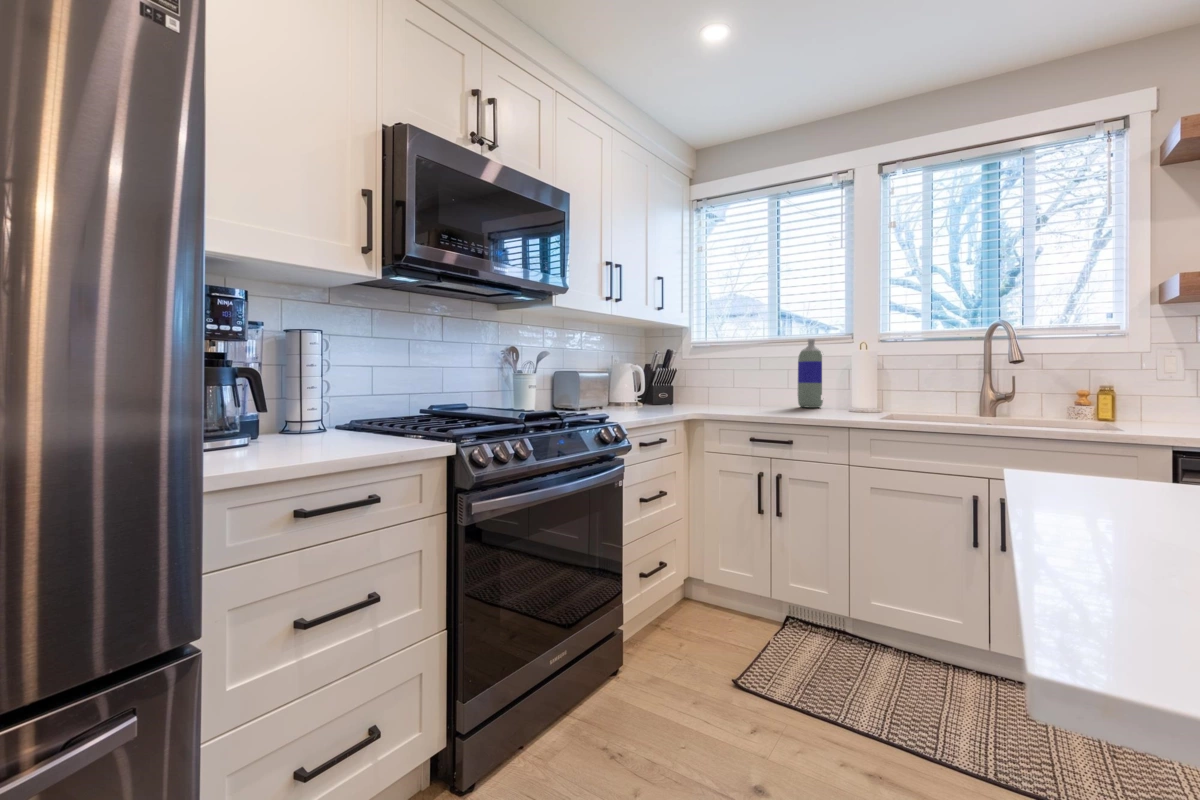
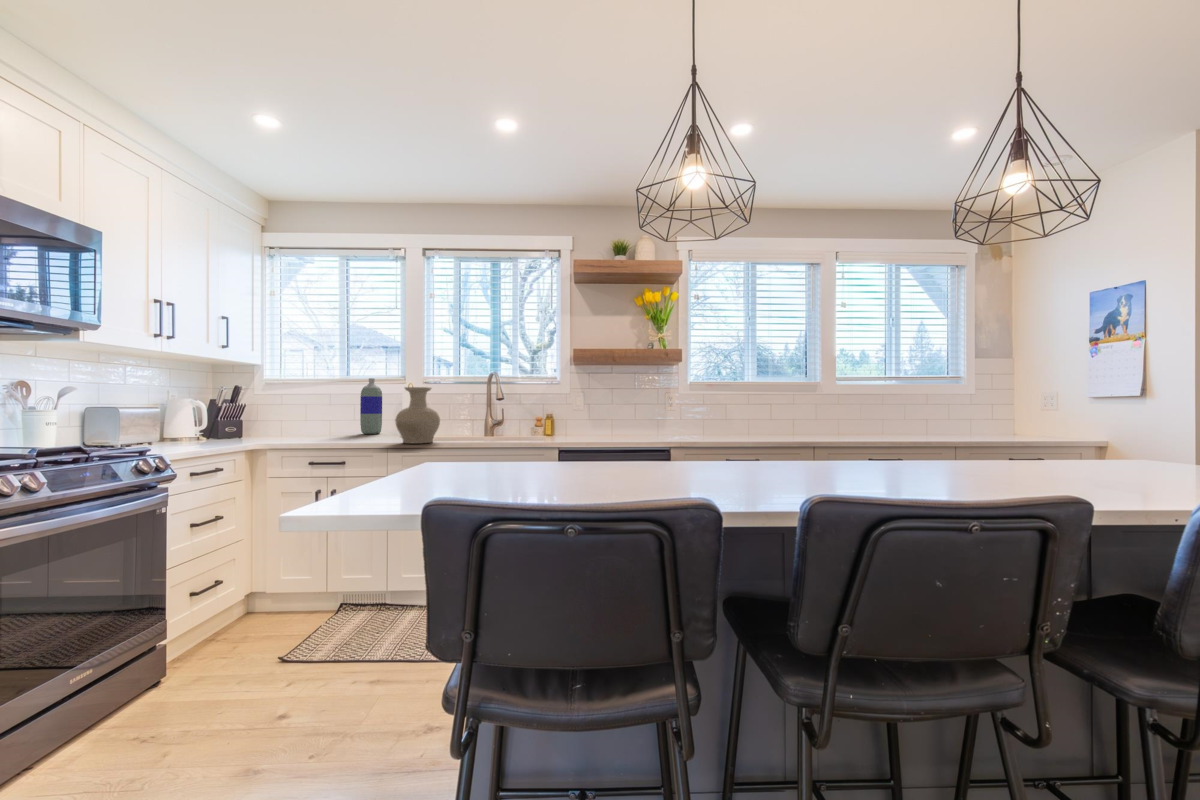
vase: none [861,344,927,423] -> present [395,387,440,443]

